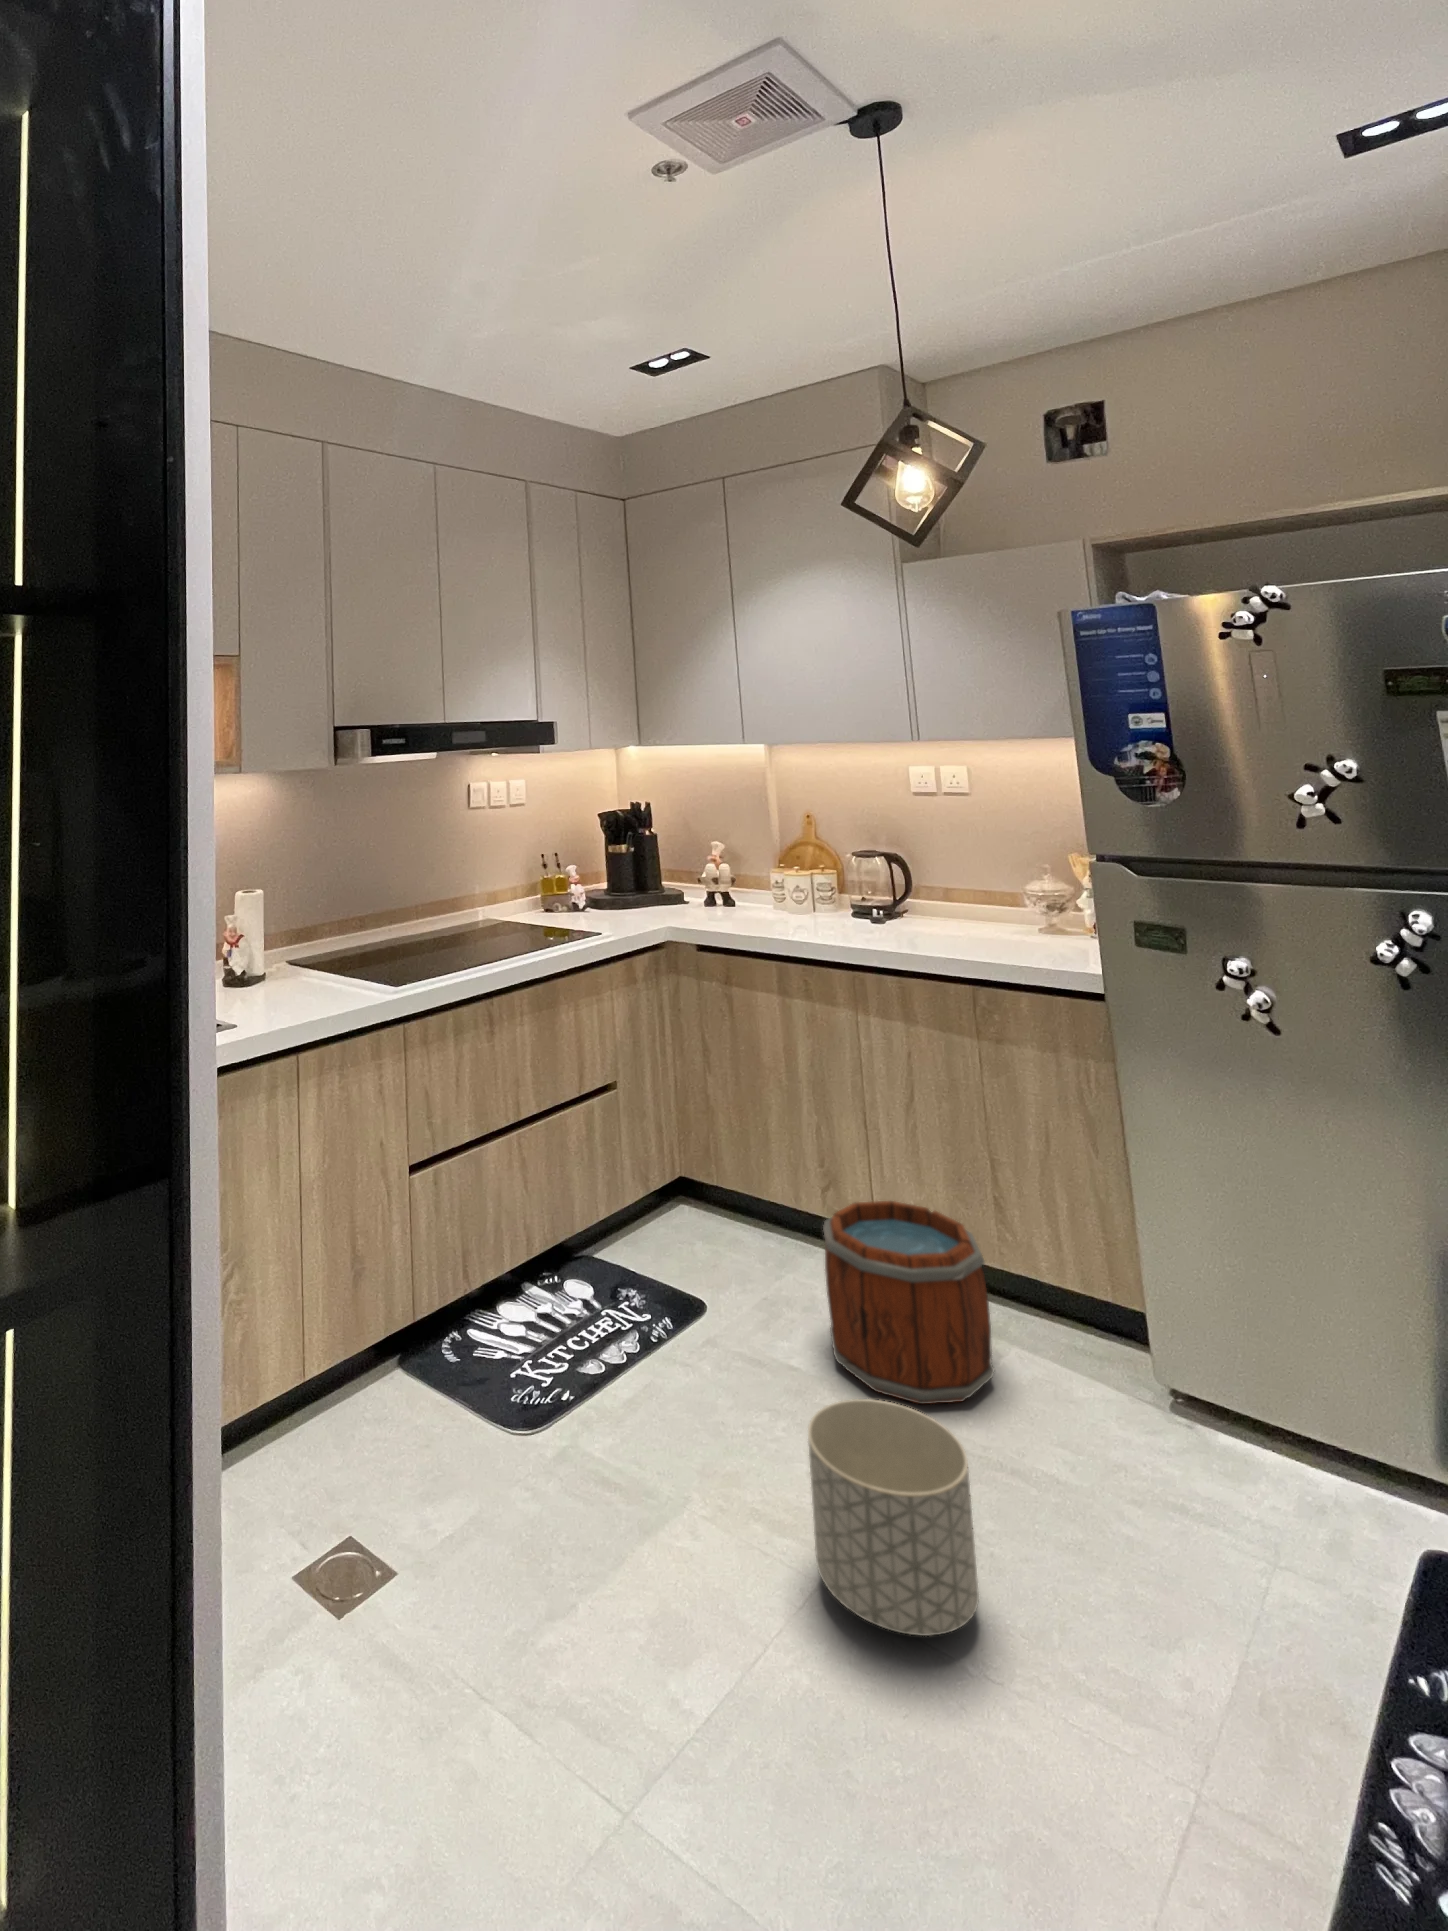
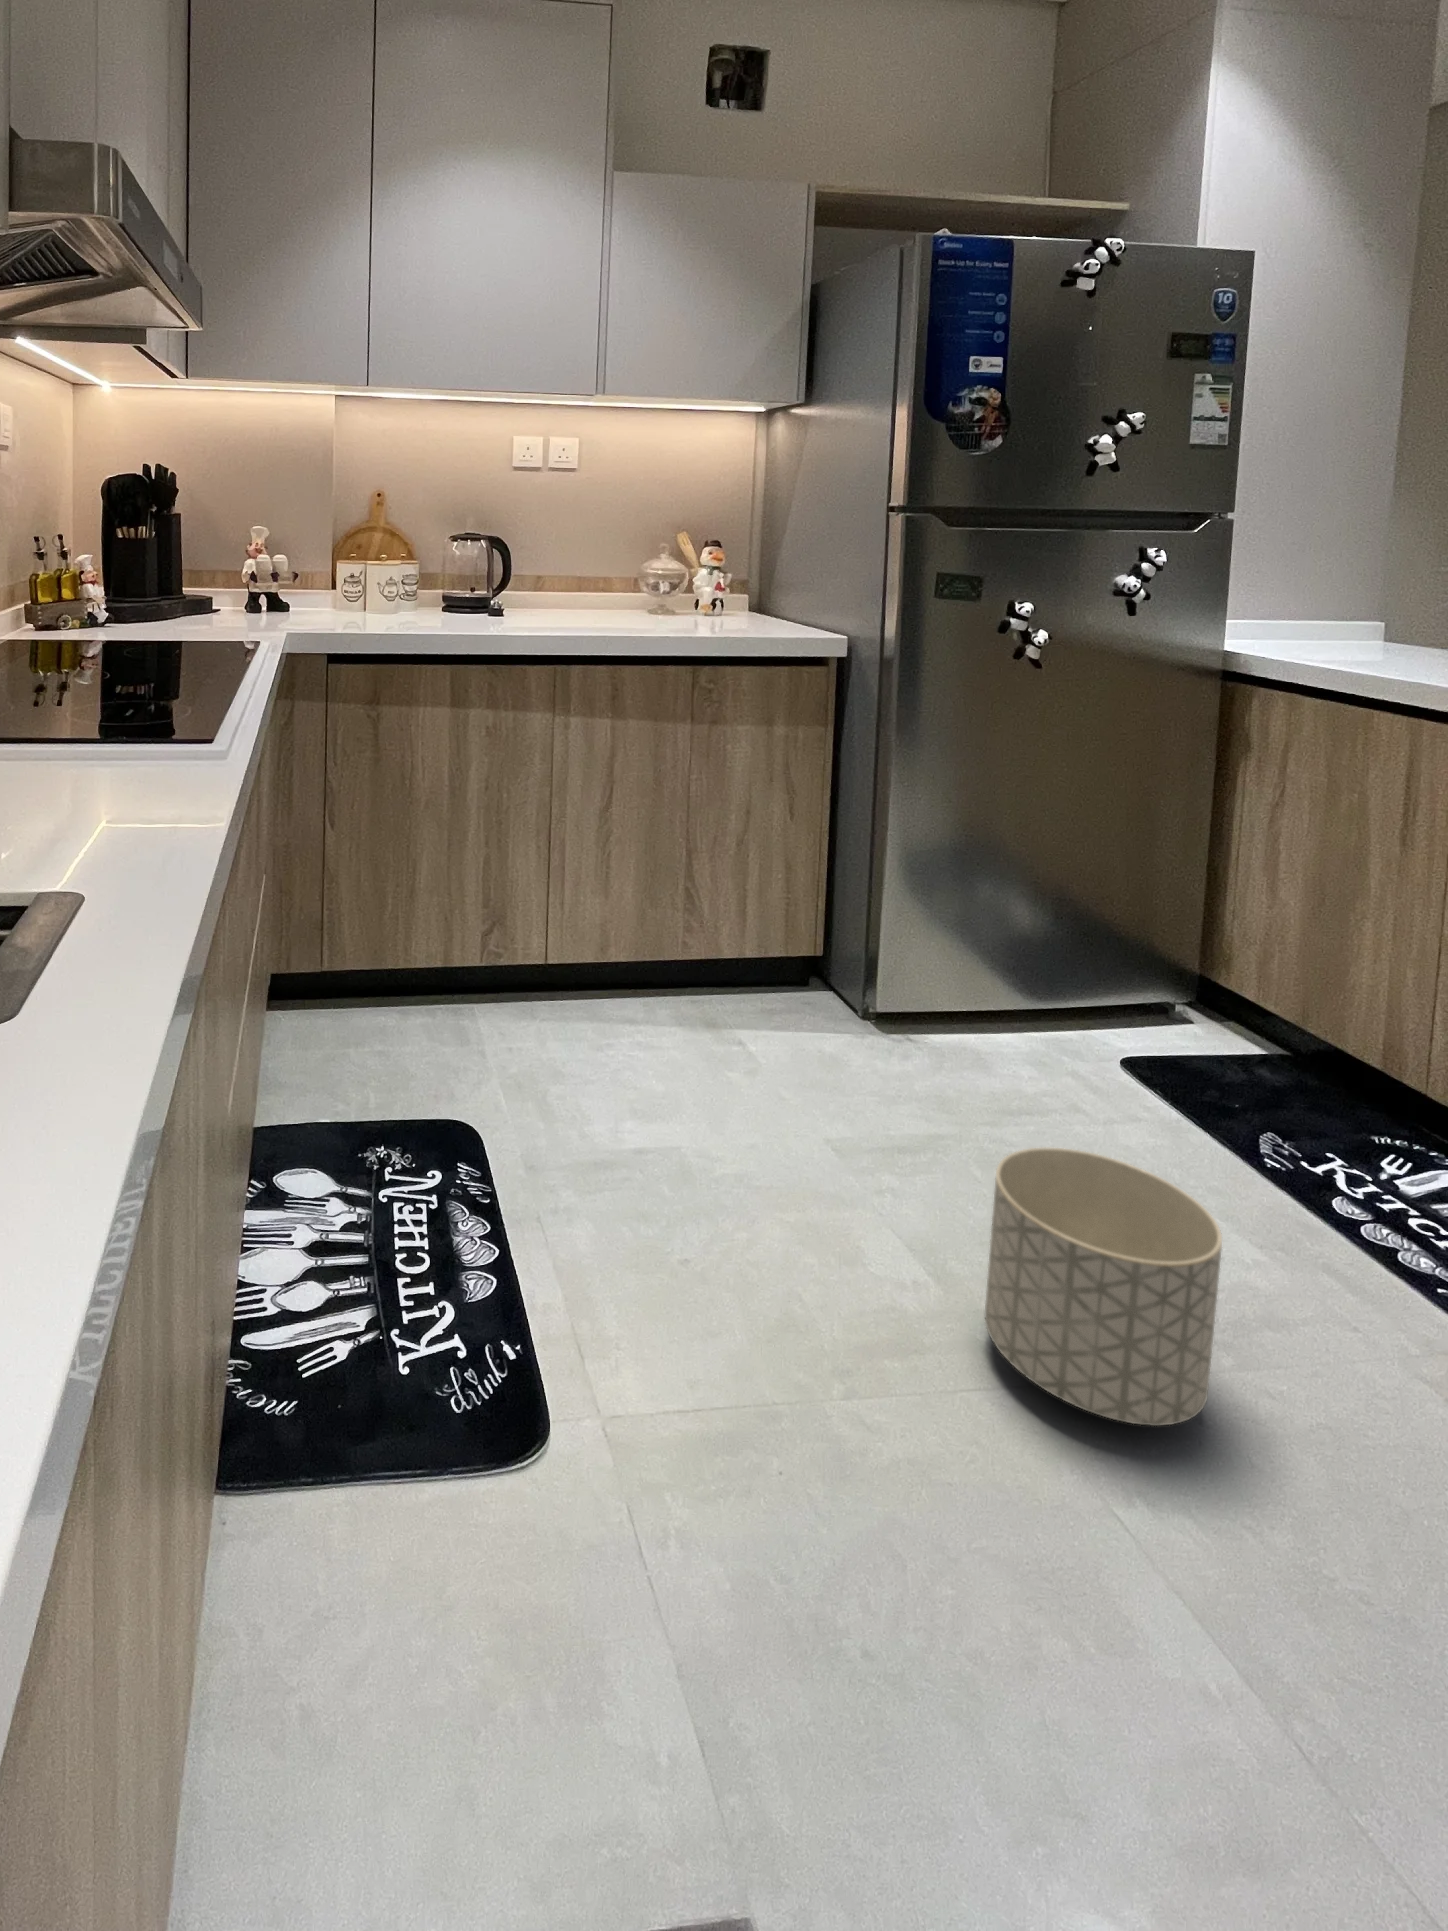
bucket: present [823,1201,994,1404] -> none [631,926,833,1151]

